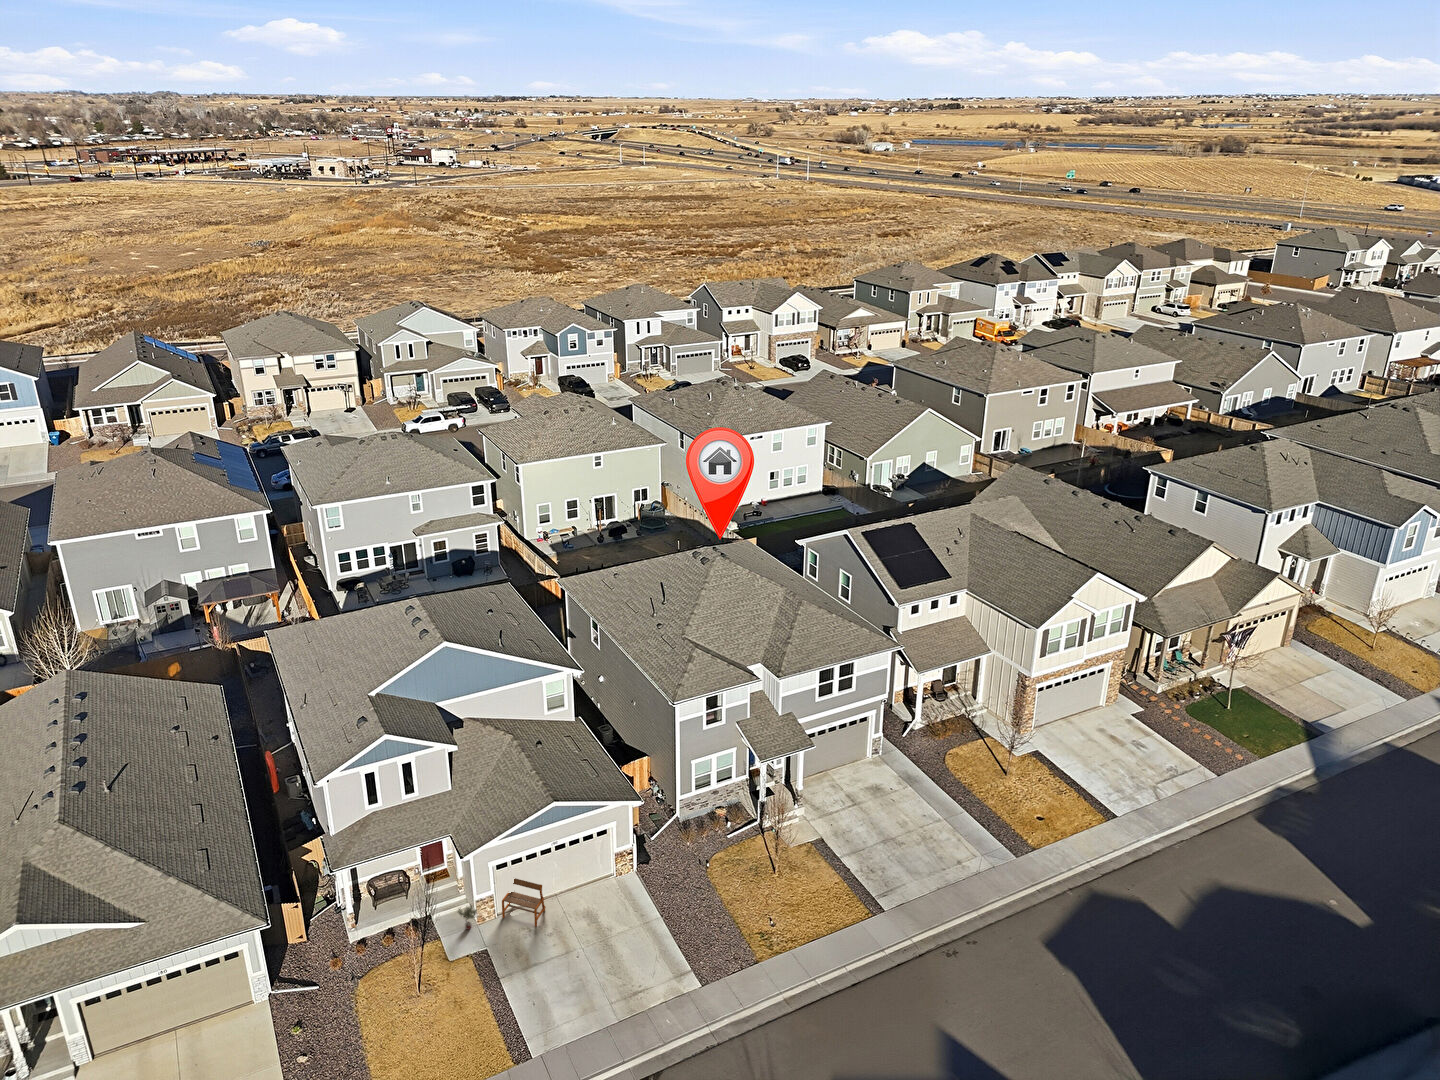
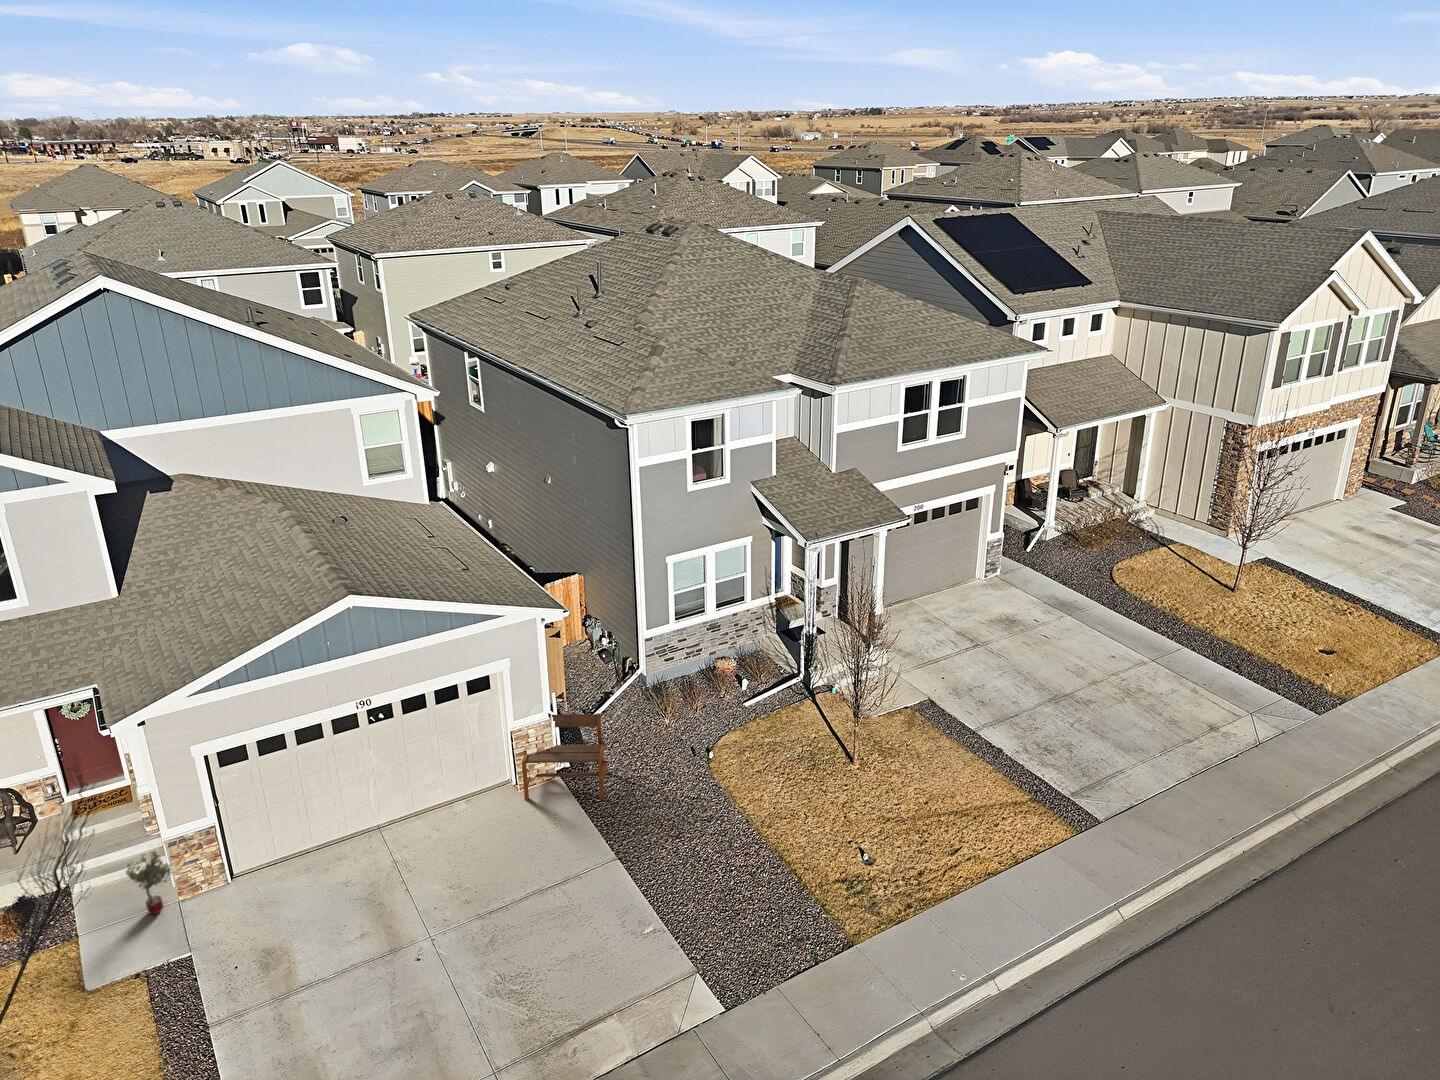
bench: present [502,878,546,926] -> present [522,713,607,800]

